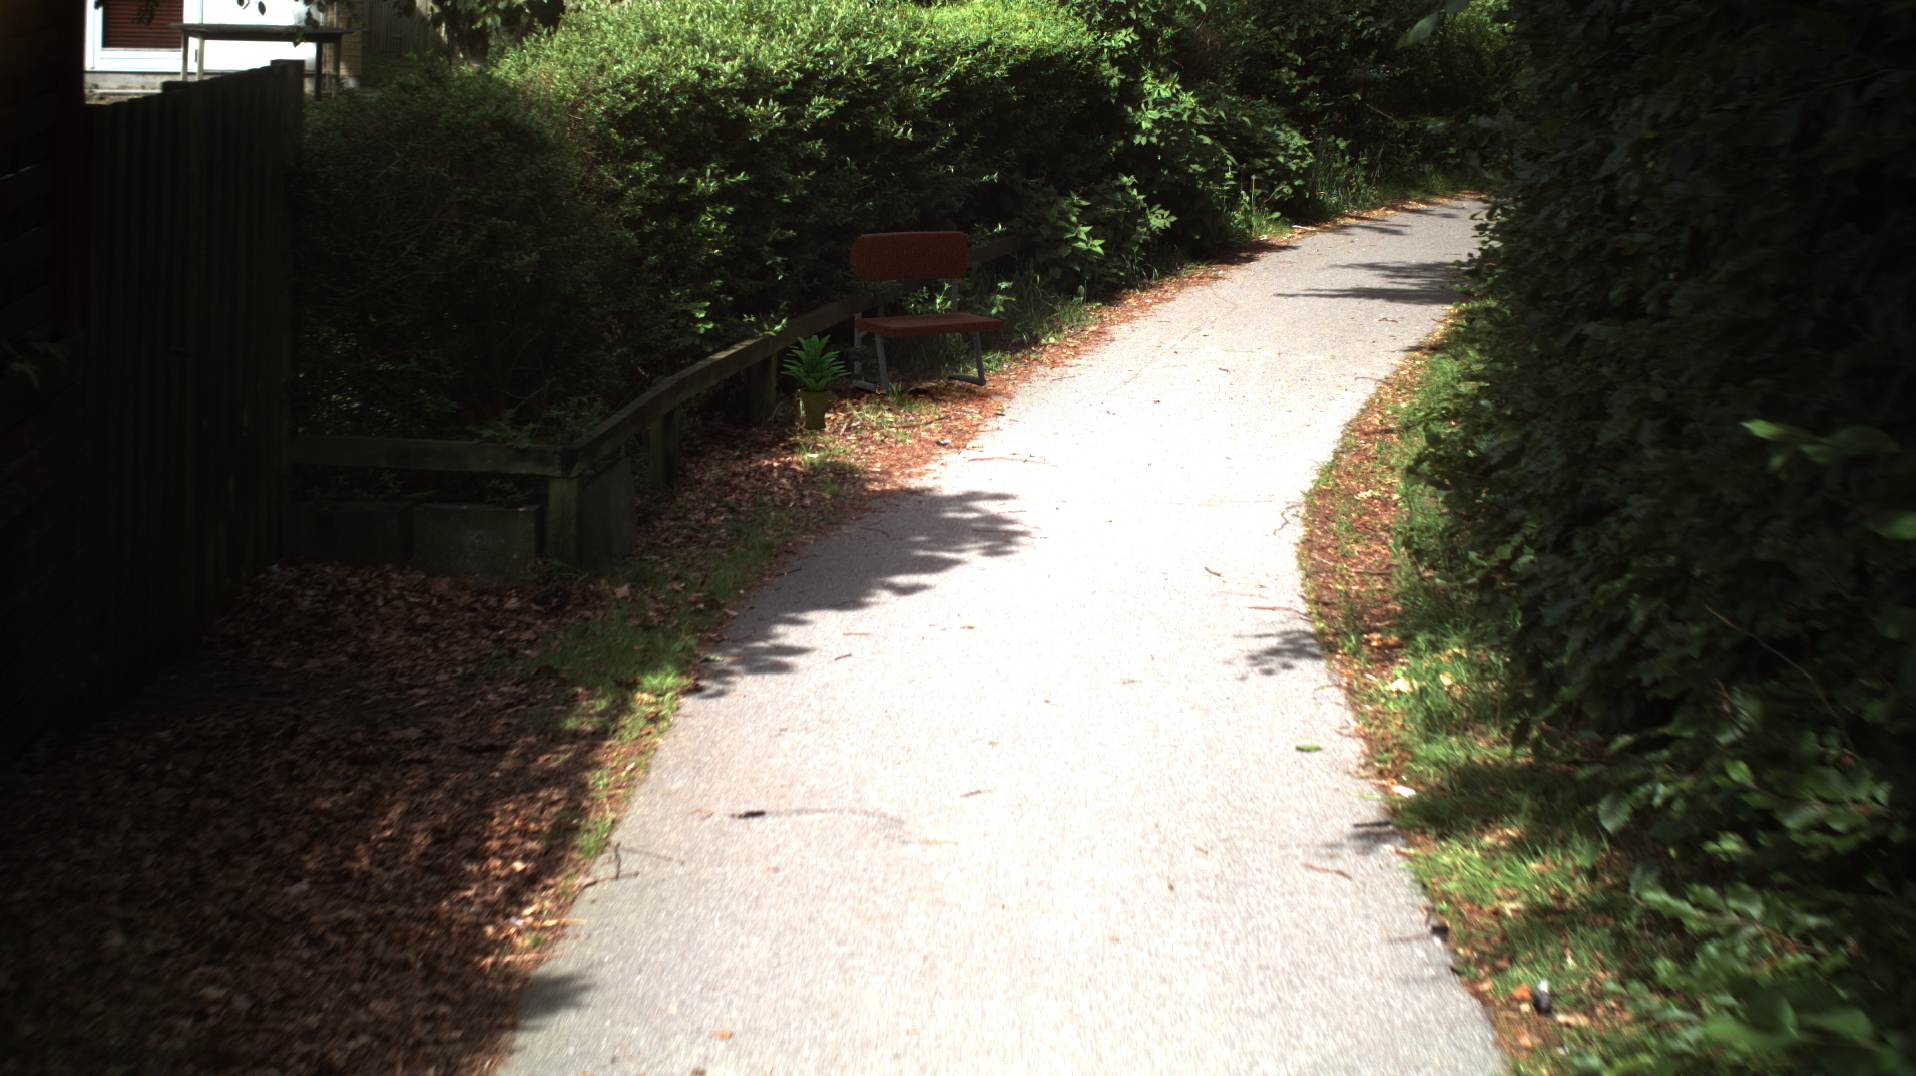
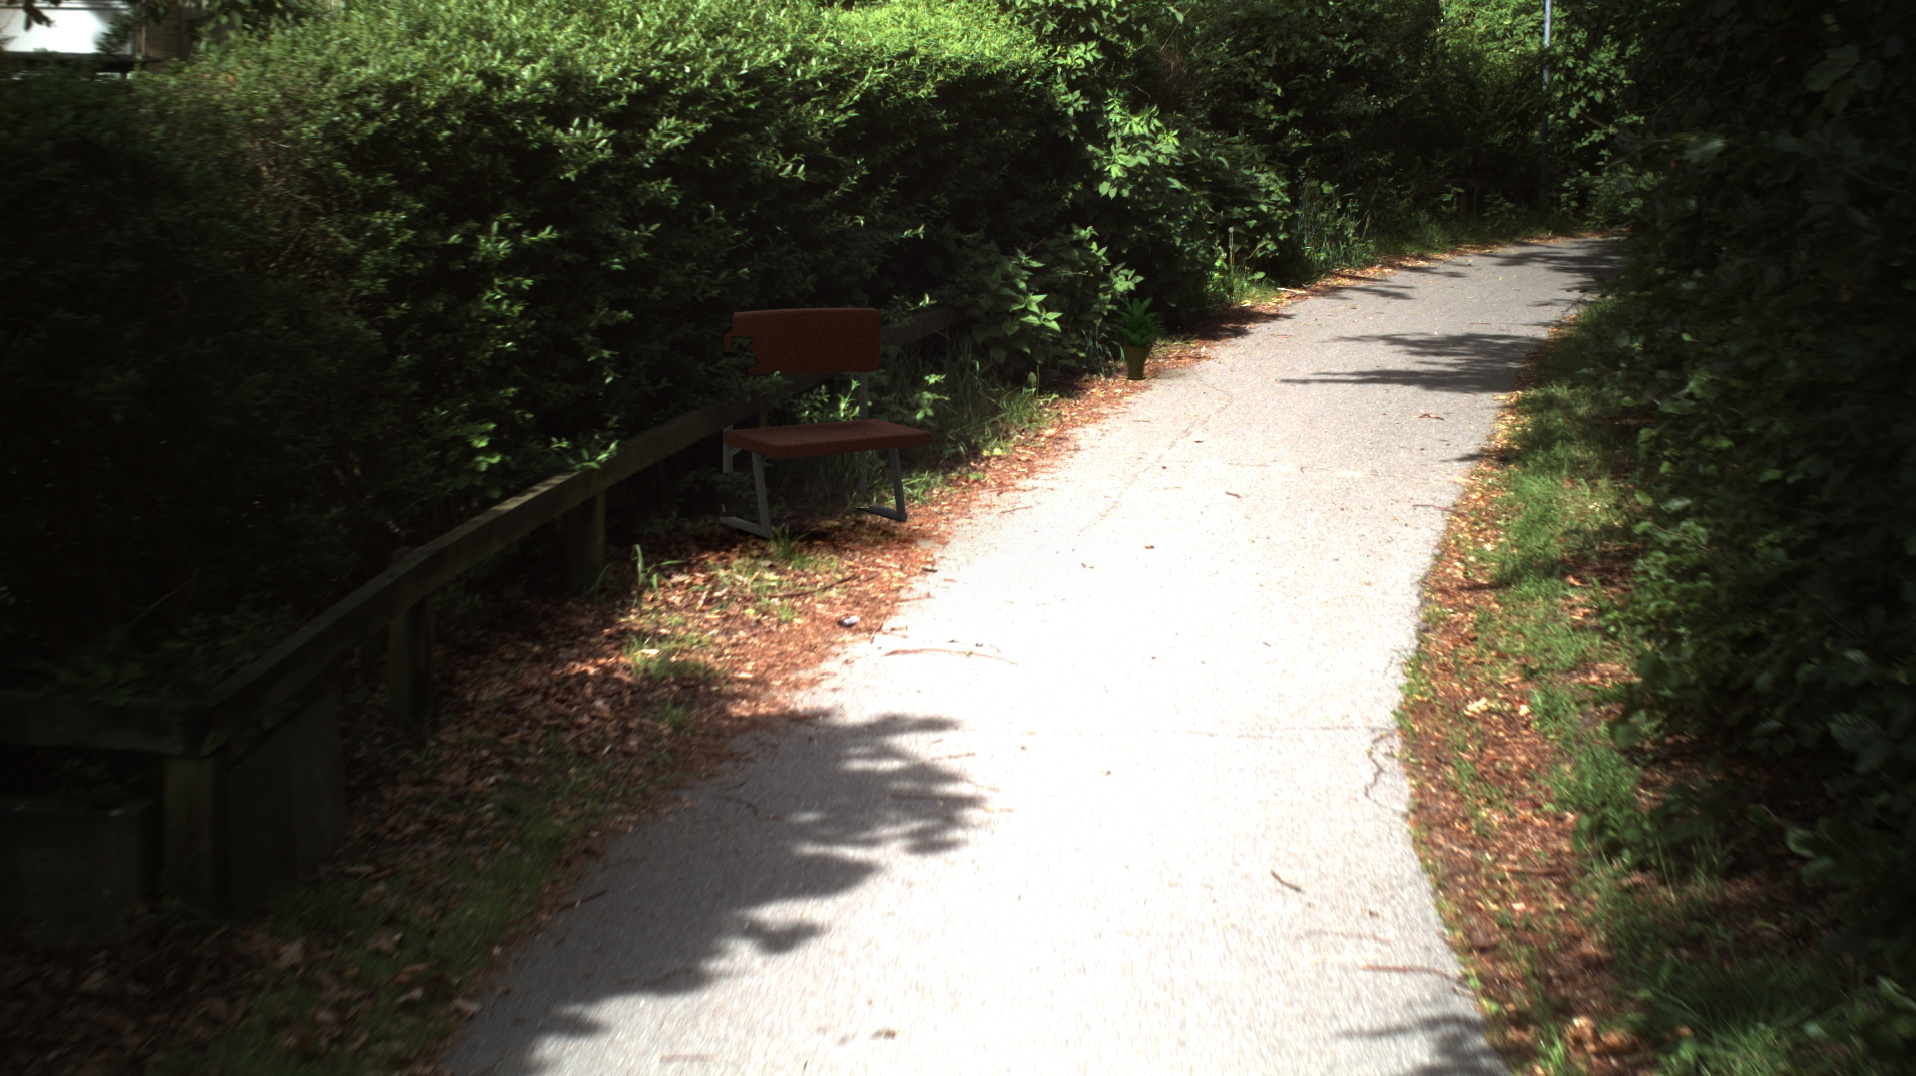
potted plant: present [781,335,851,429] -> present [1115,298,1160,379]

